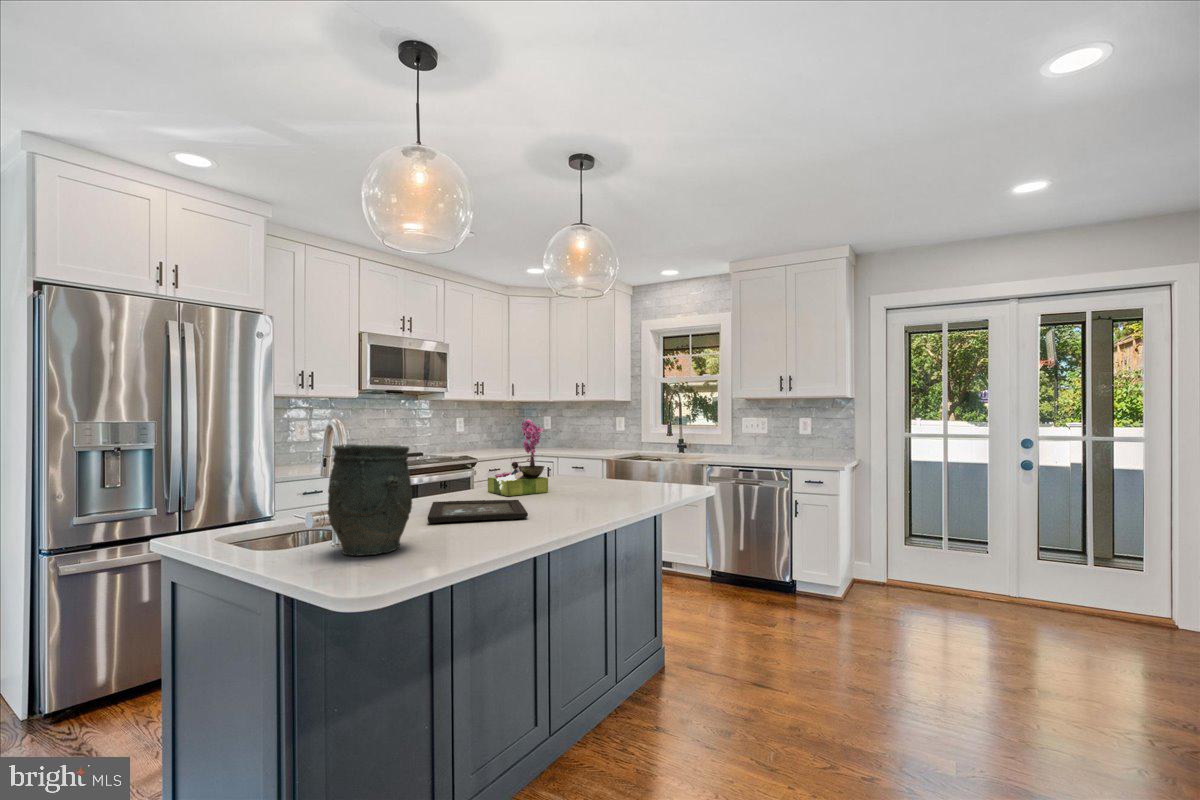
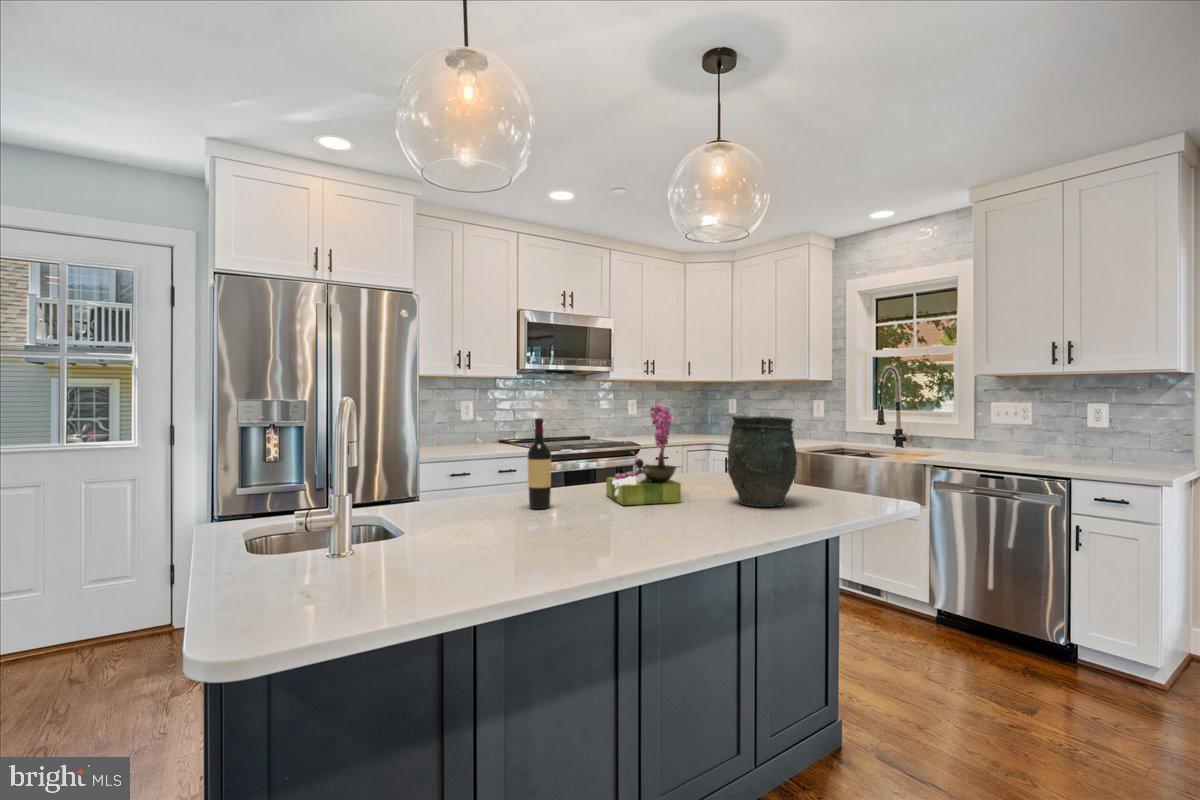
wine bottle: none [434,431,453,502] -> present [528,418,551,509]
vase: present [327,445,412,556] -> present [728,416,797,507]
tray: present [428,500,528,523] -> none [472,510,626,552]

